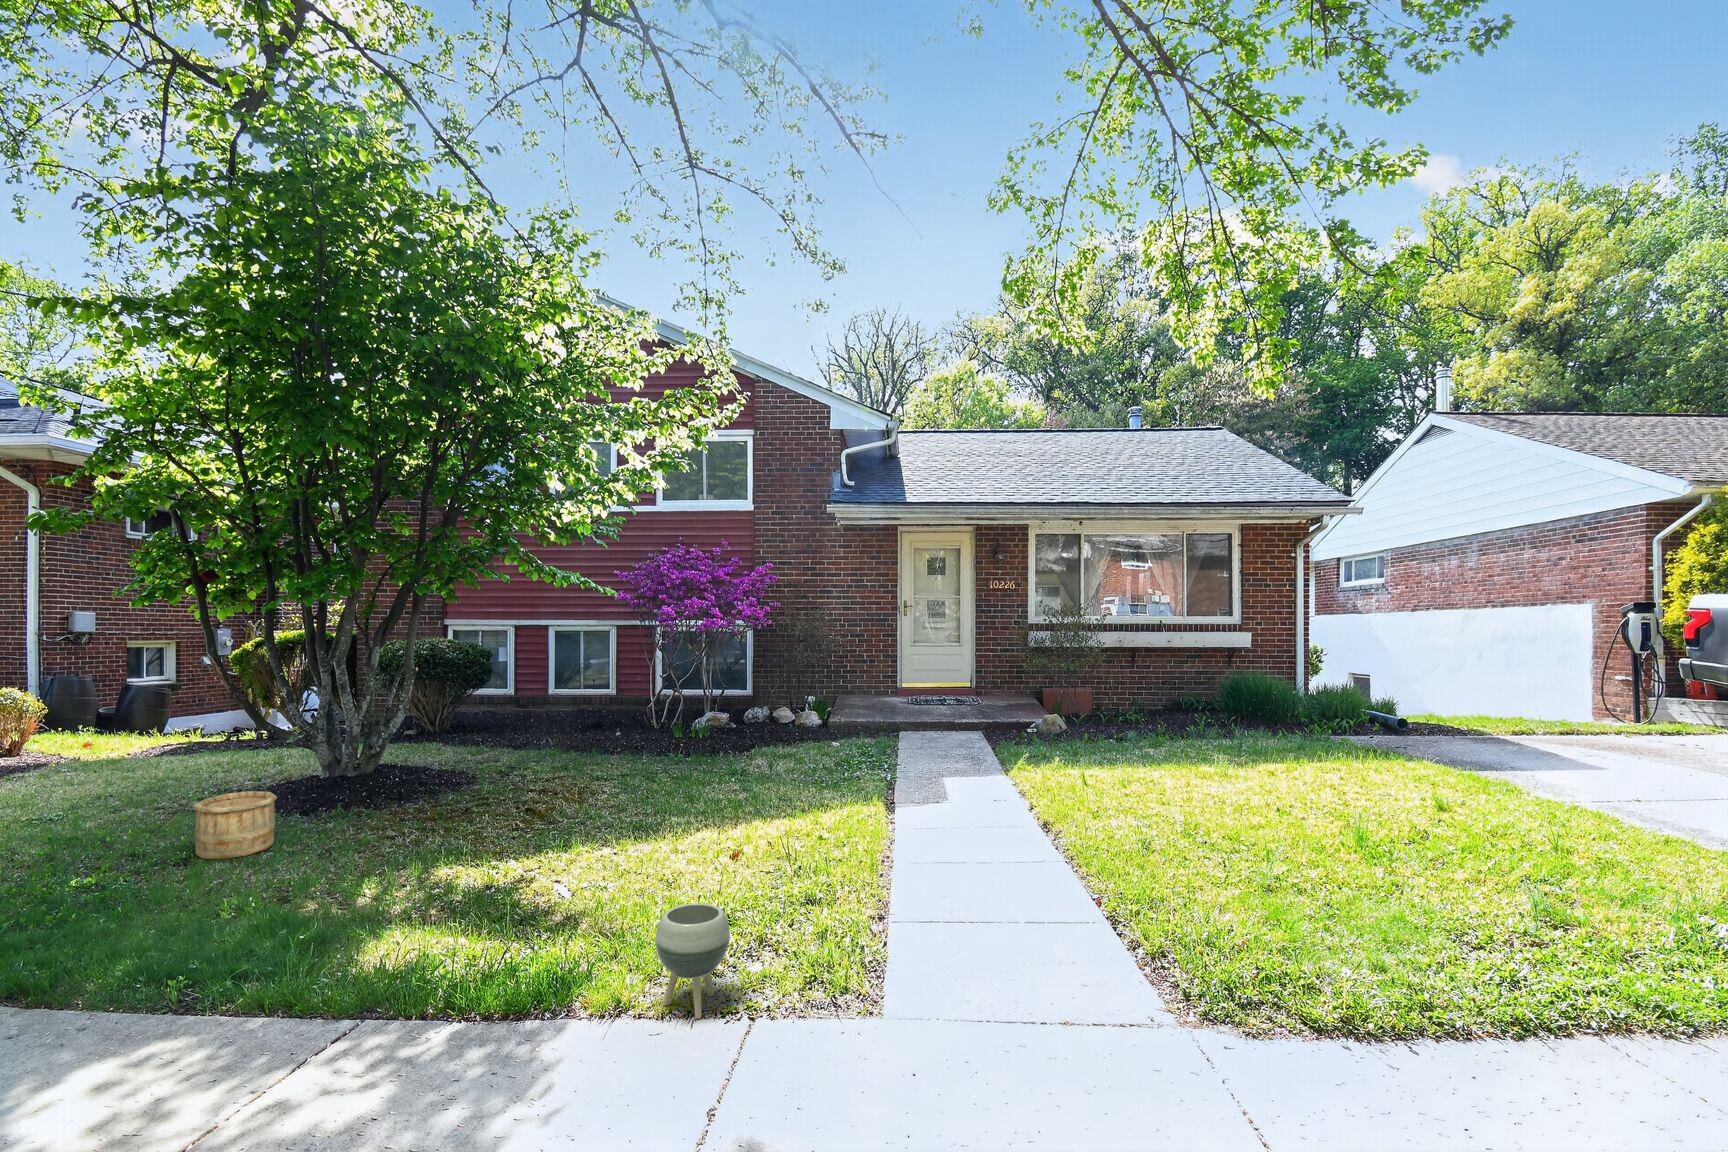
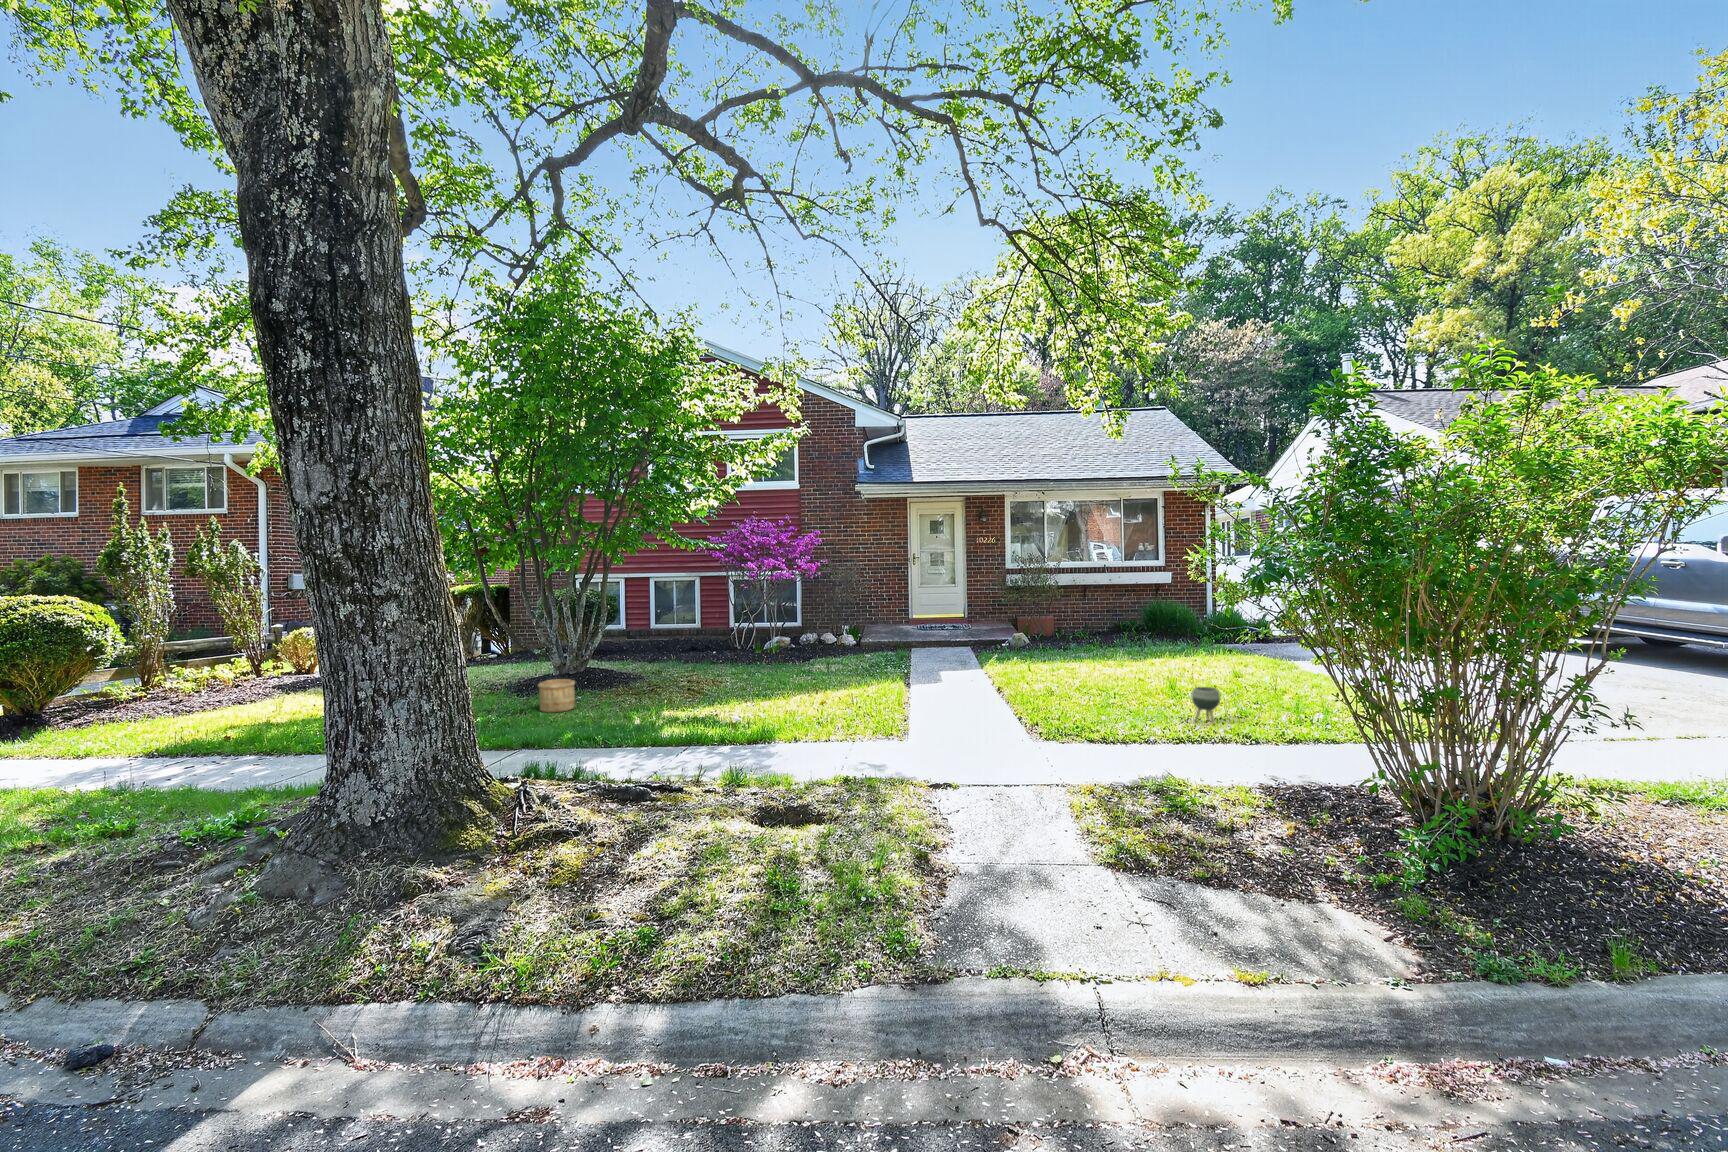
planter: present [656,903,730,1019] -> present [1192,687,1220,724]

